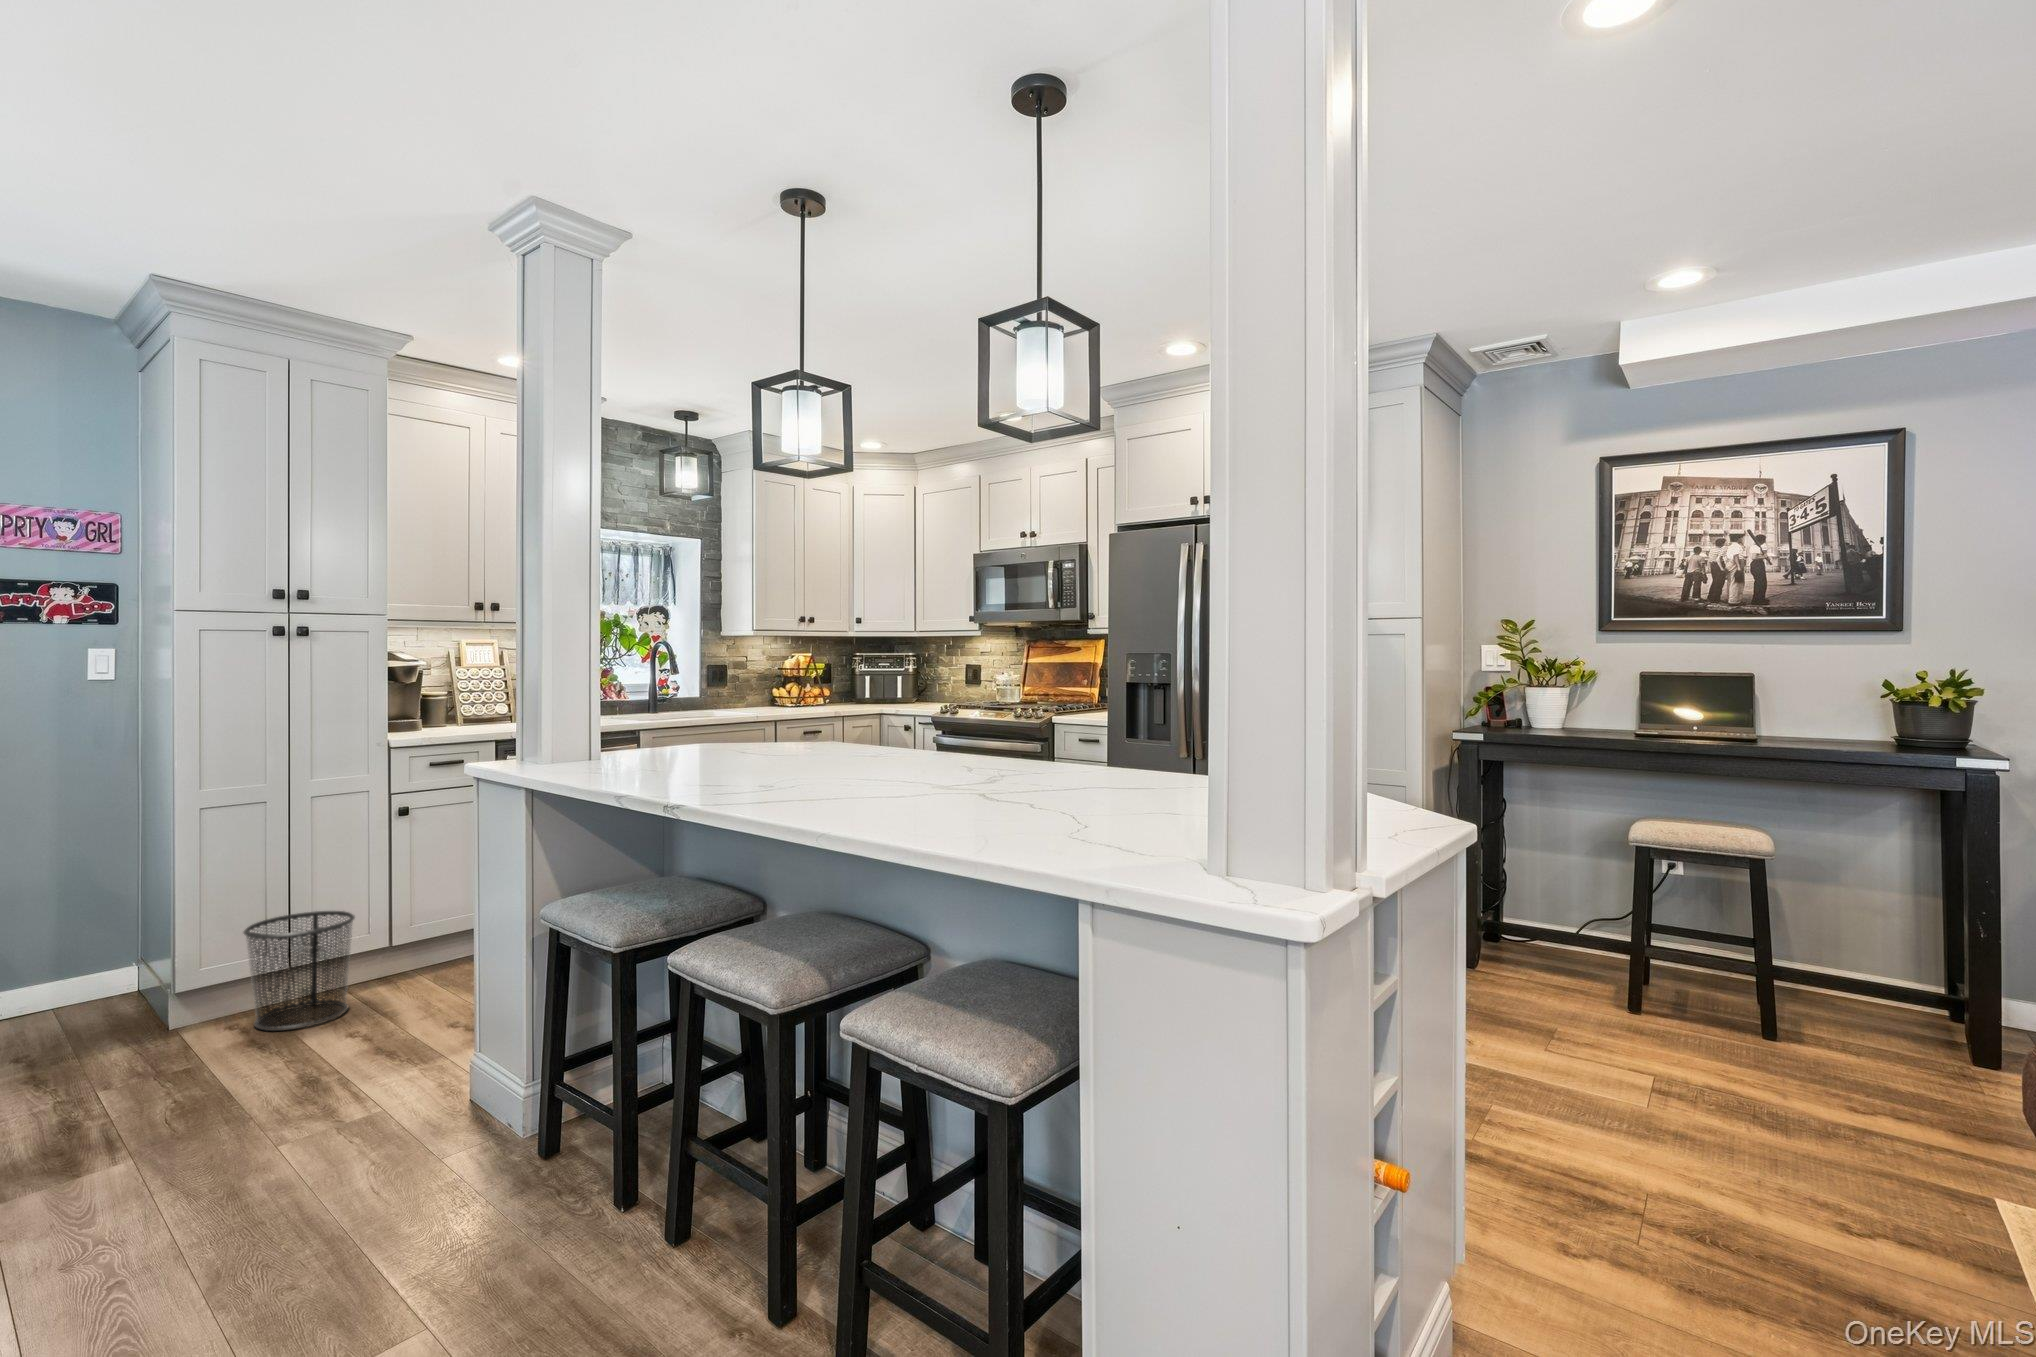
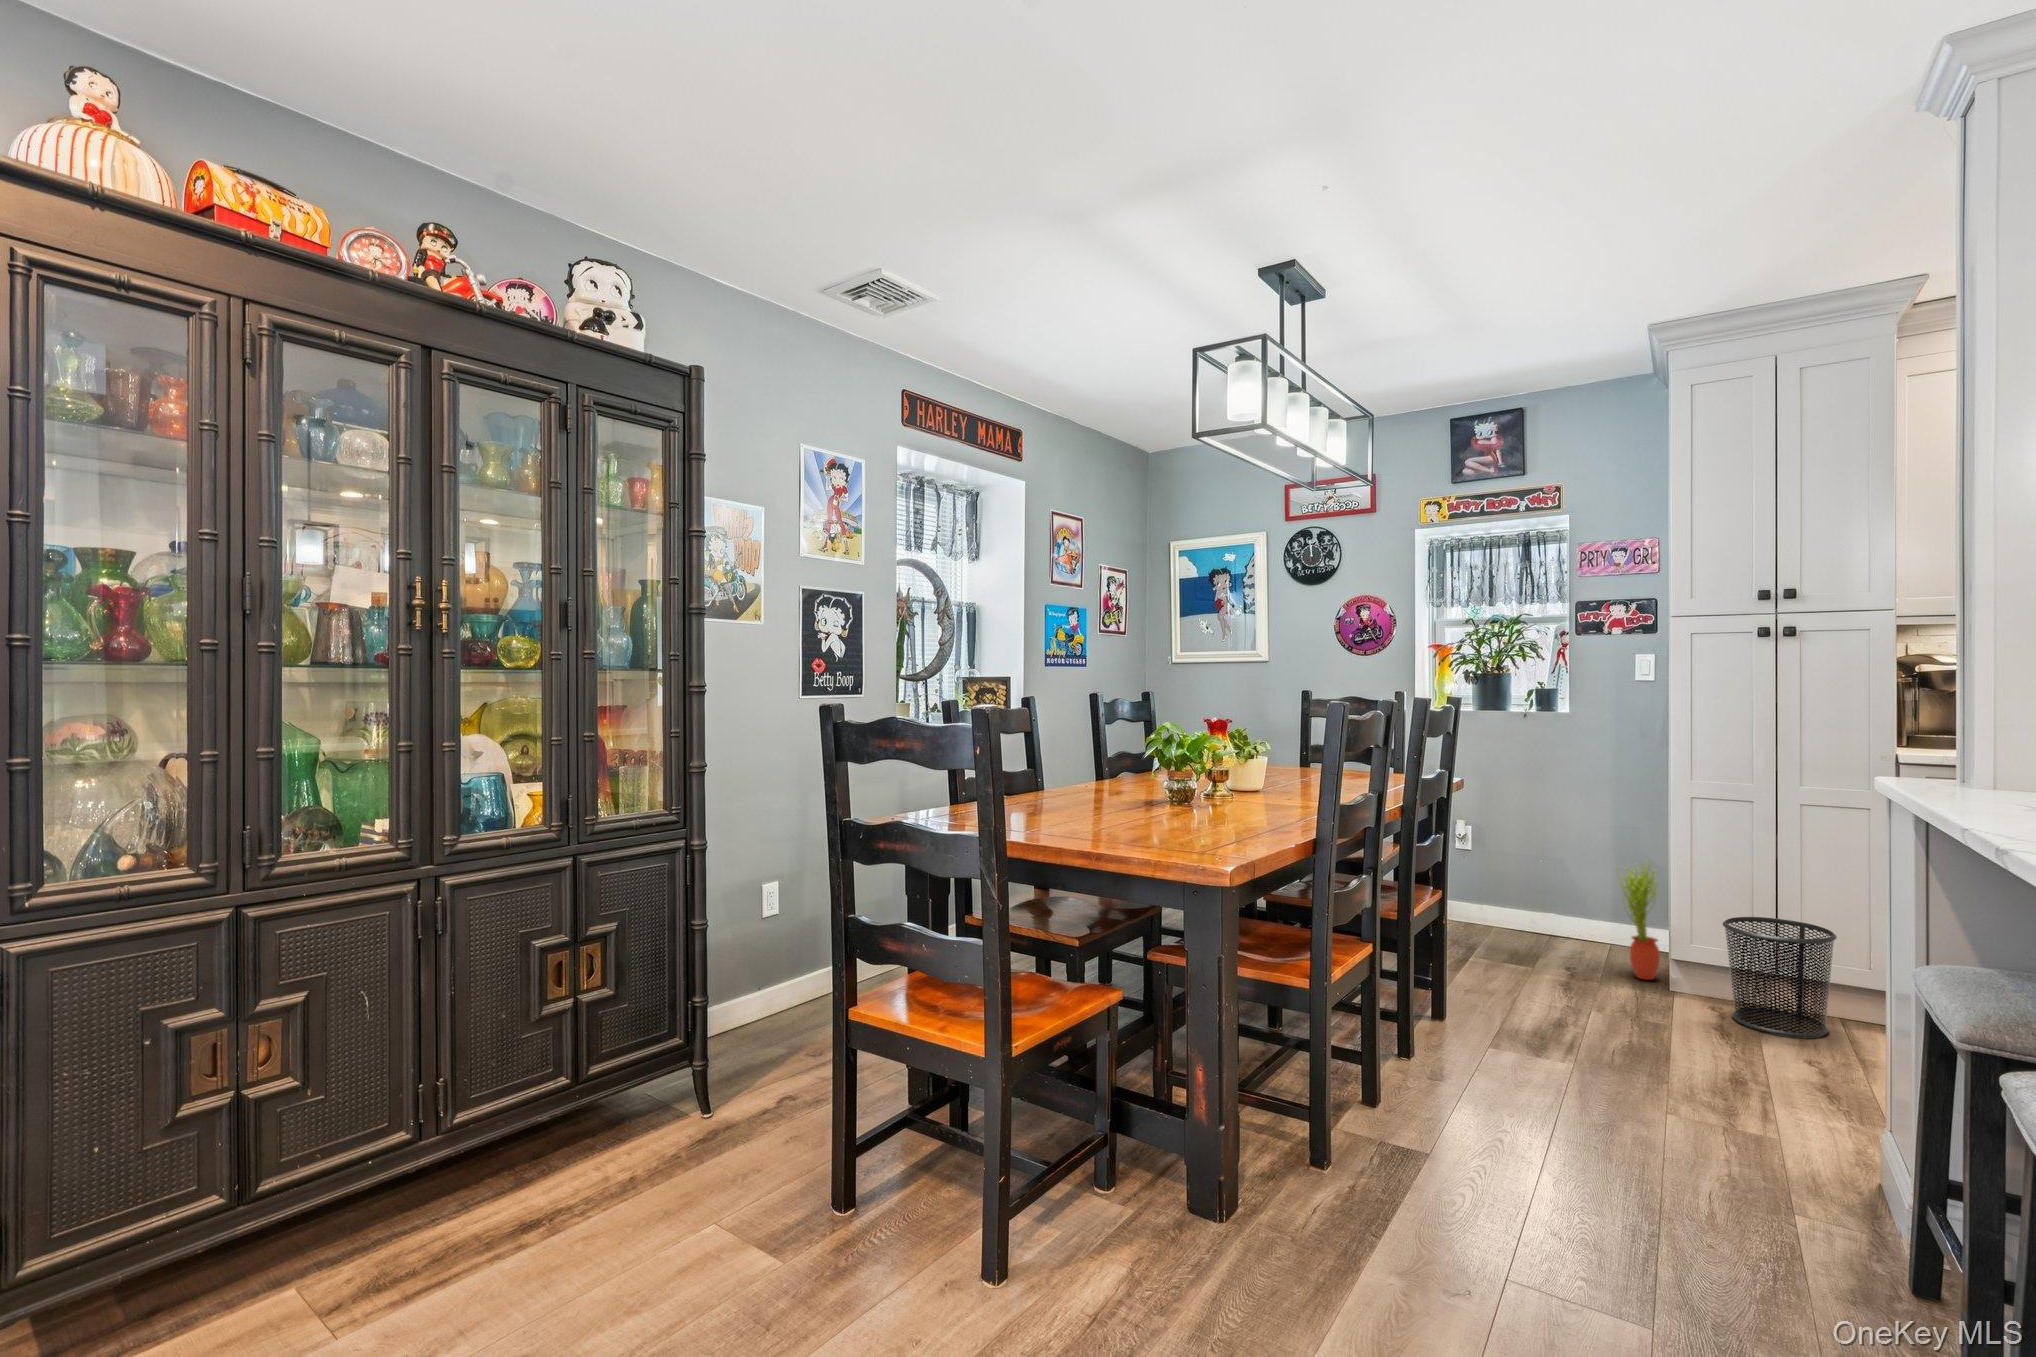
potted plant: none [84,888,147,1030] -> present [1617,862,1660,980]

